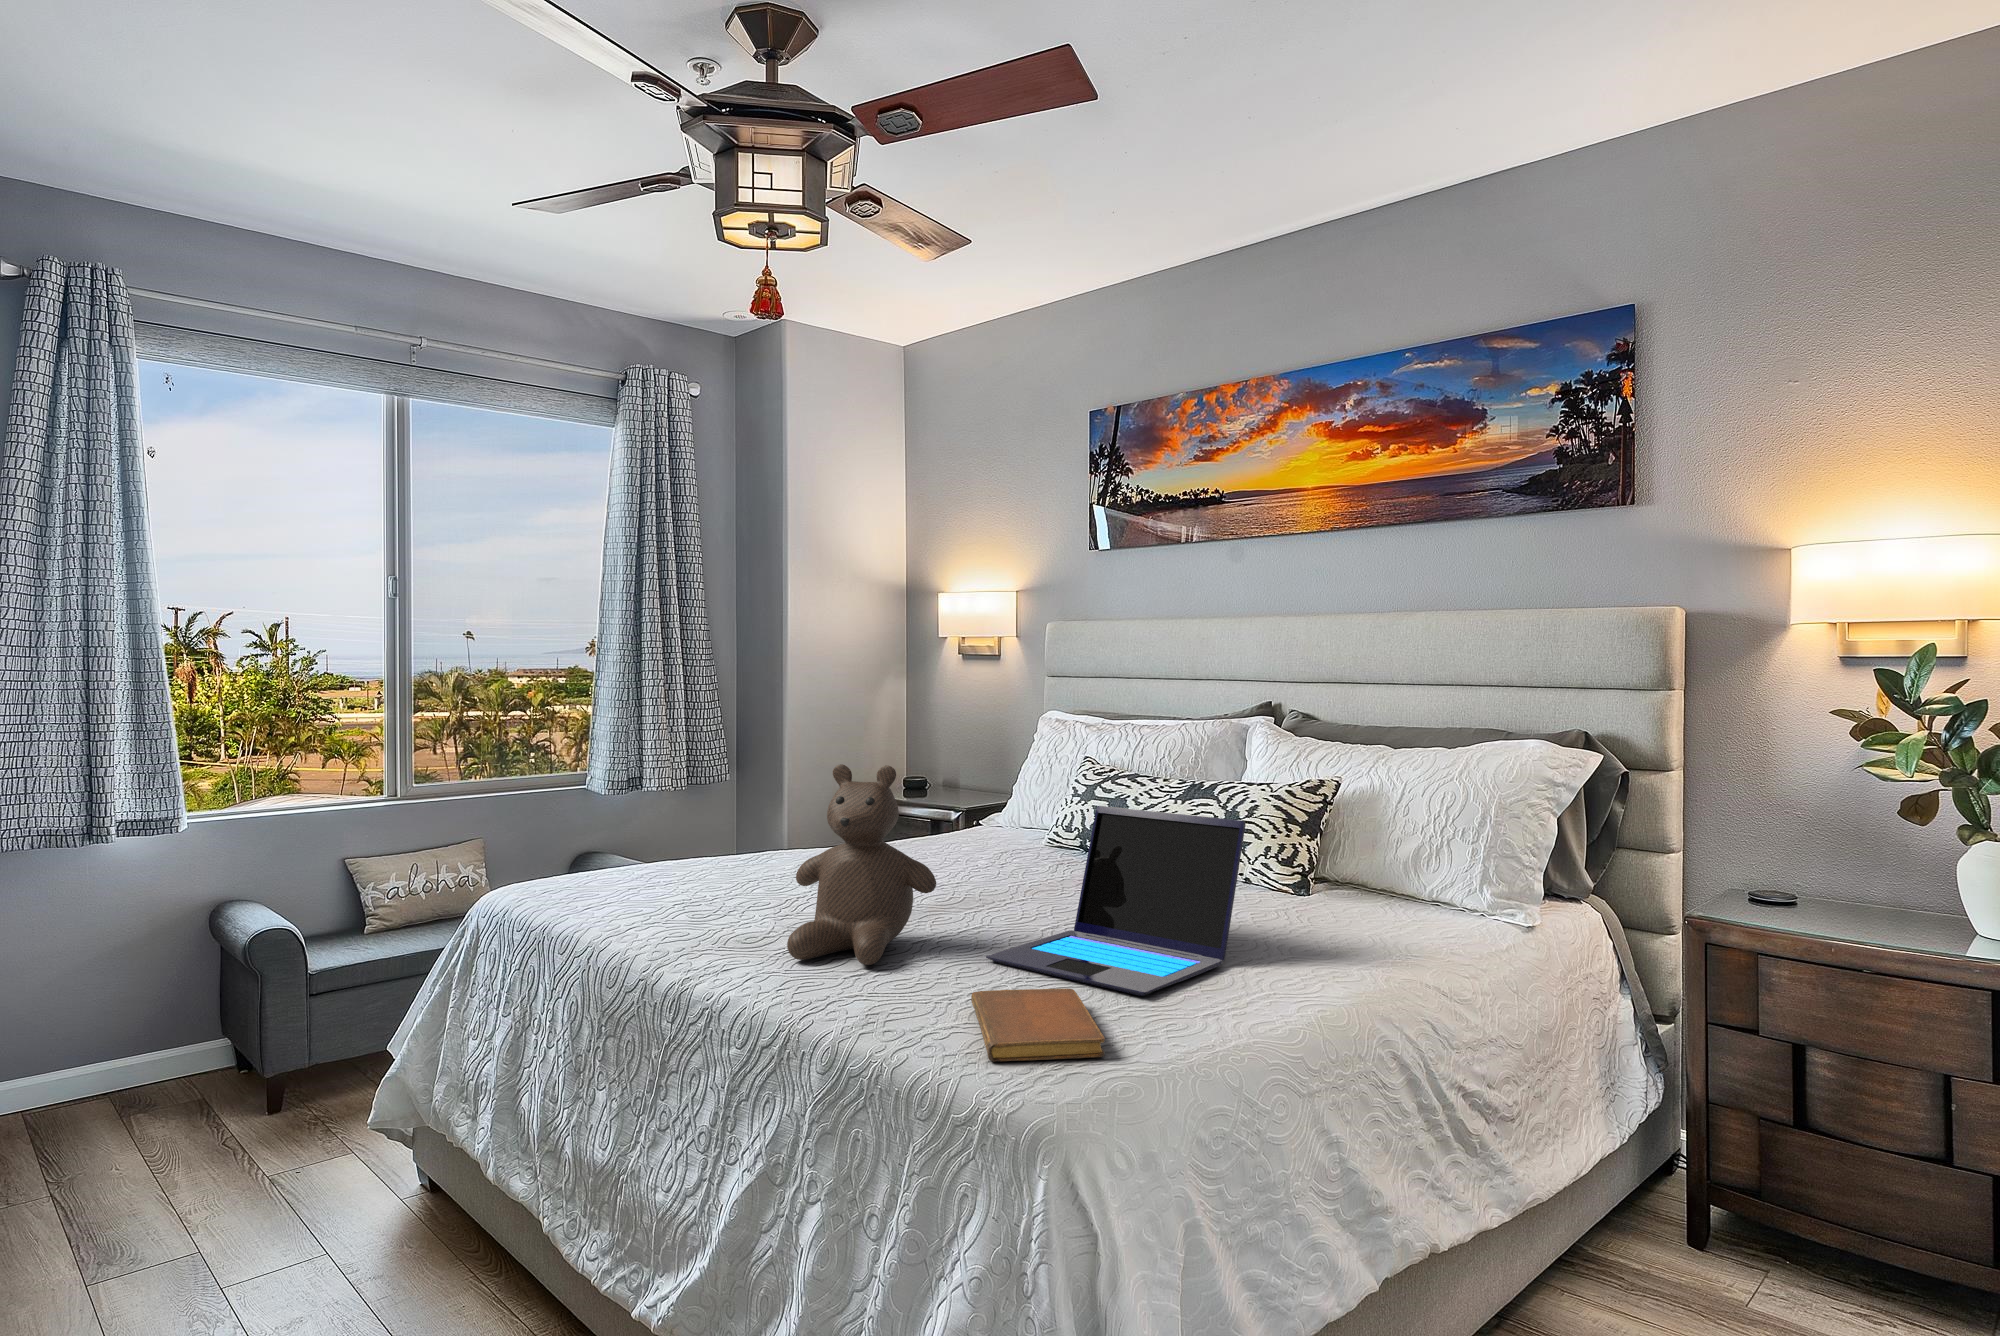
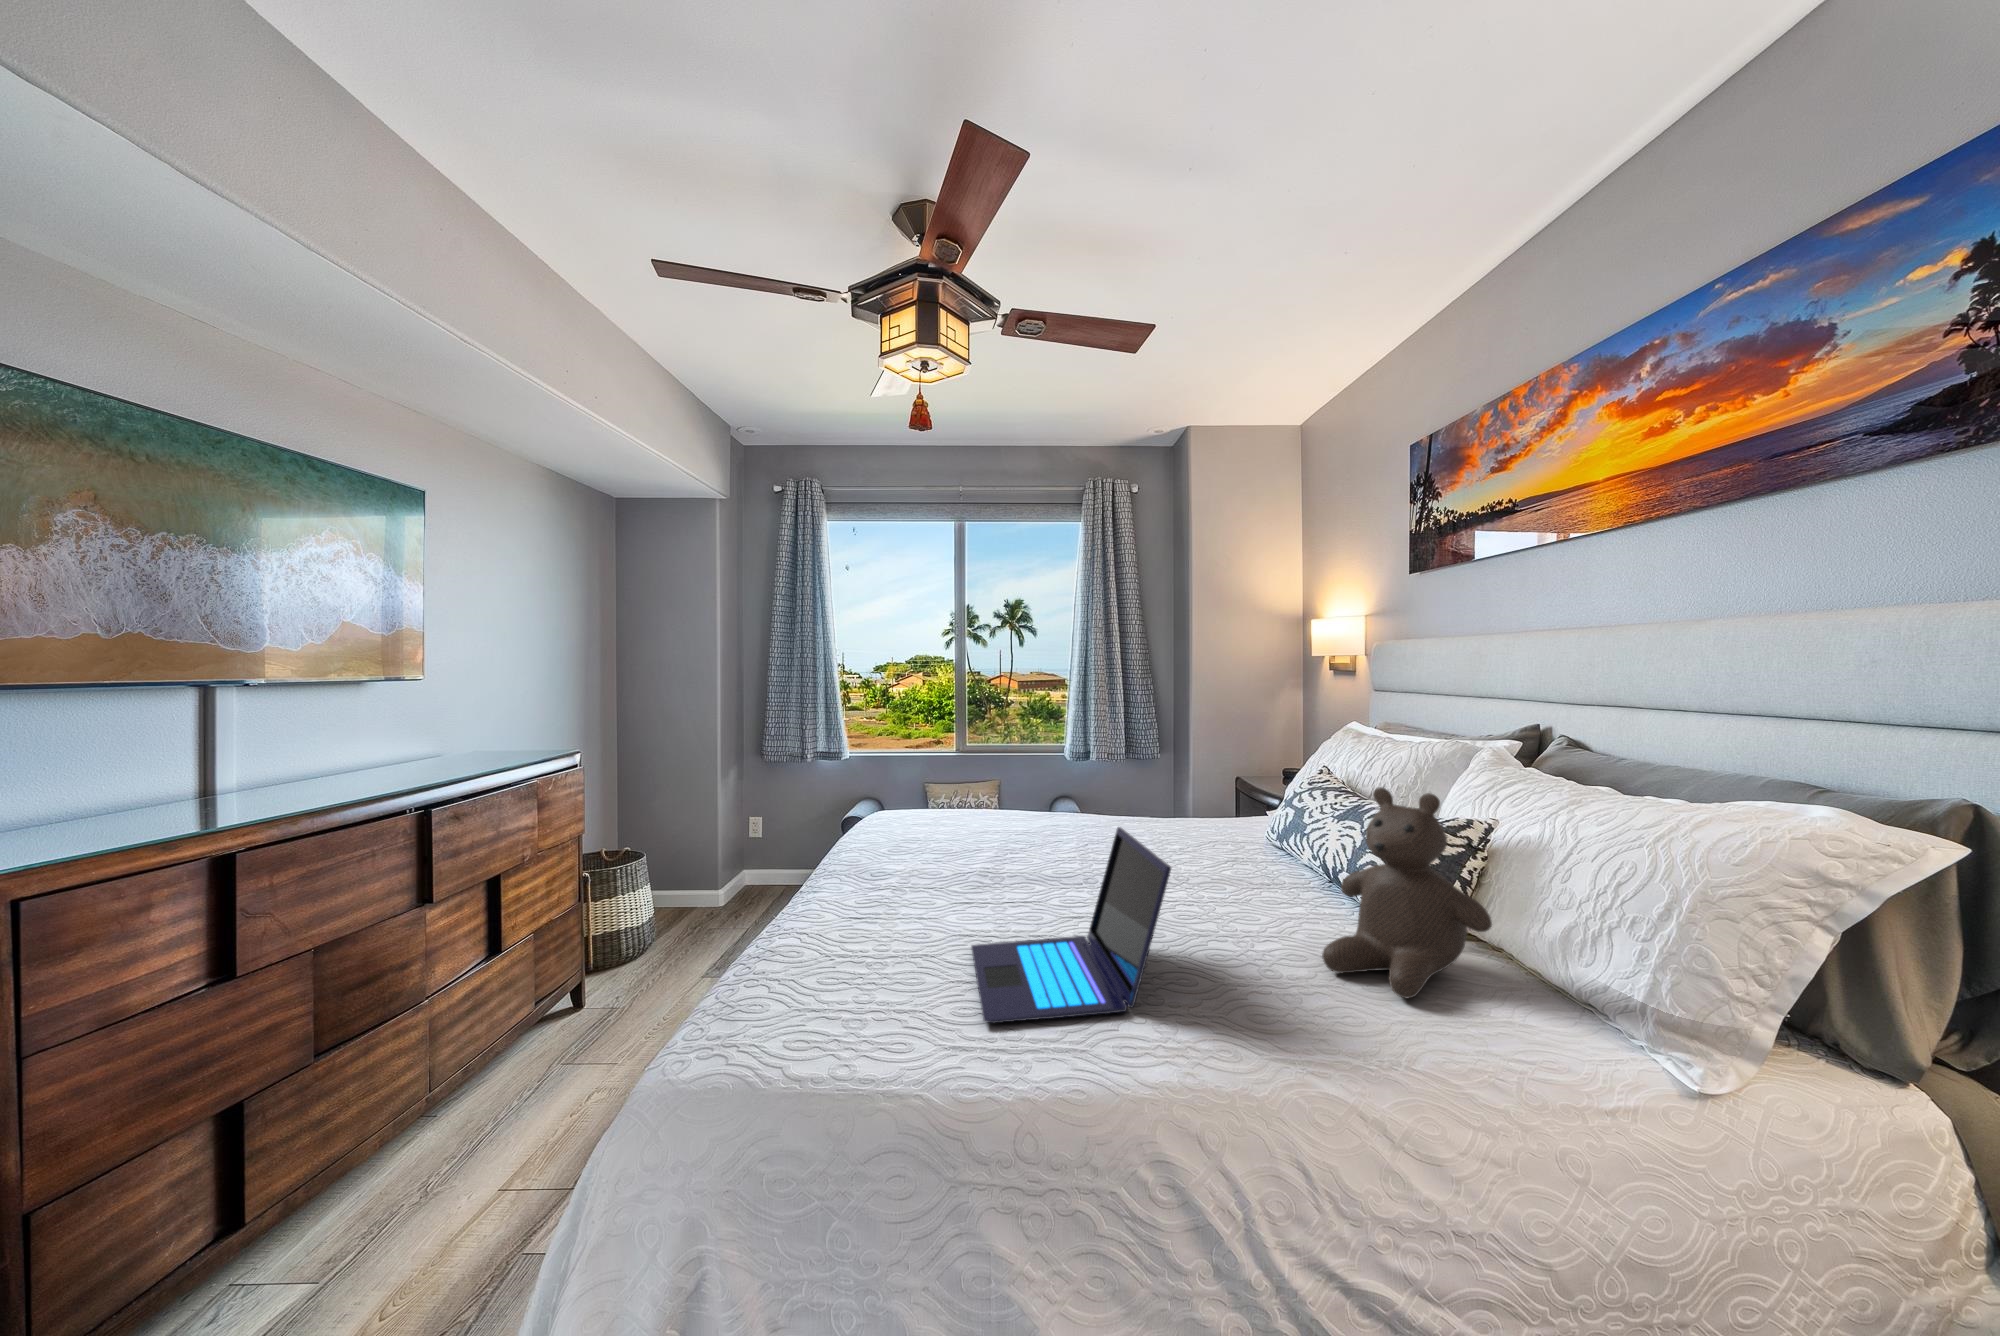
teddy bear: present [787,764,936,965] -> present [1322,787,1492,998]
notebook: present [971,989,1105,1062] -> none [757,979,929,1076]

